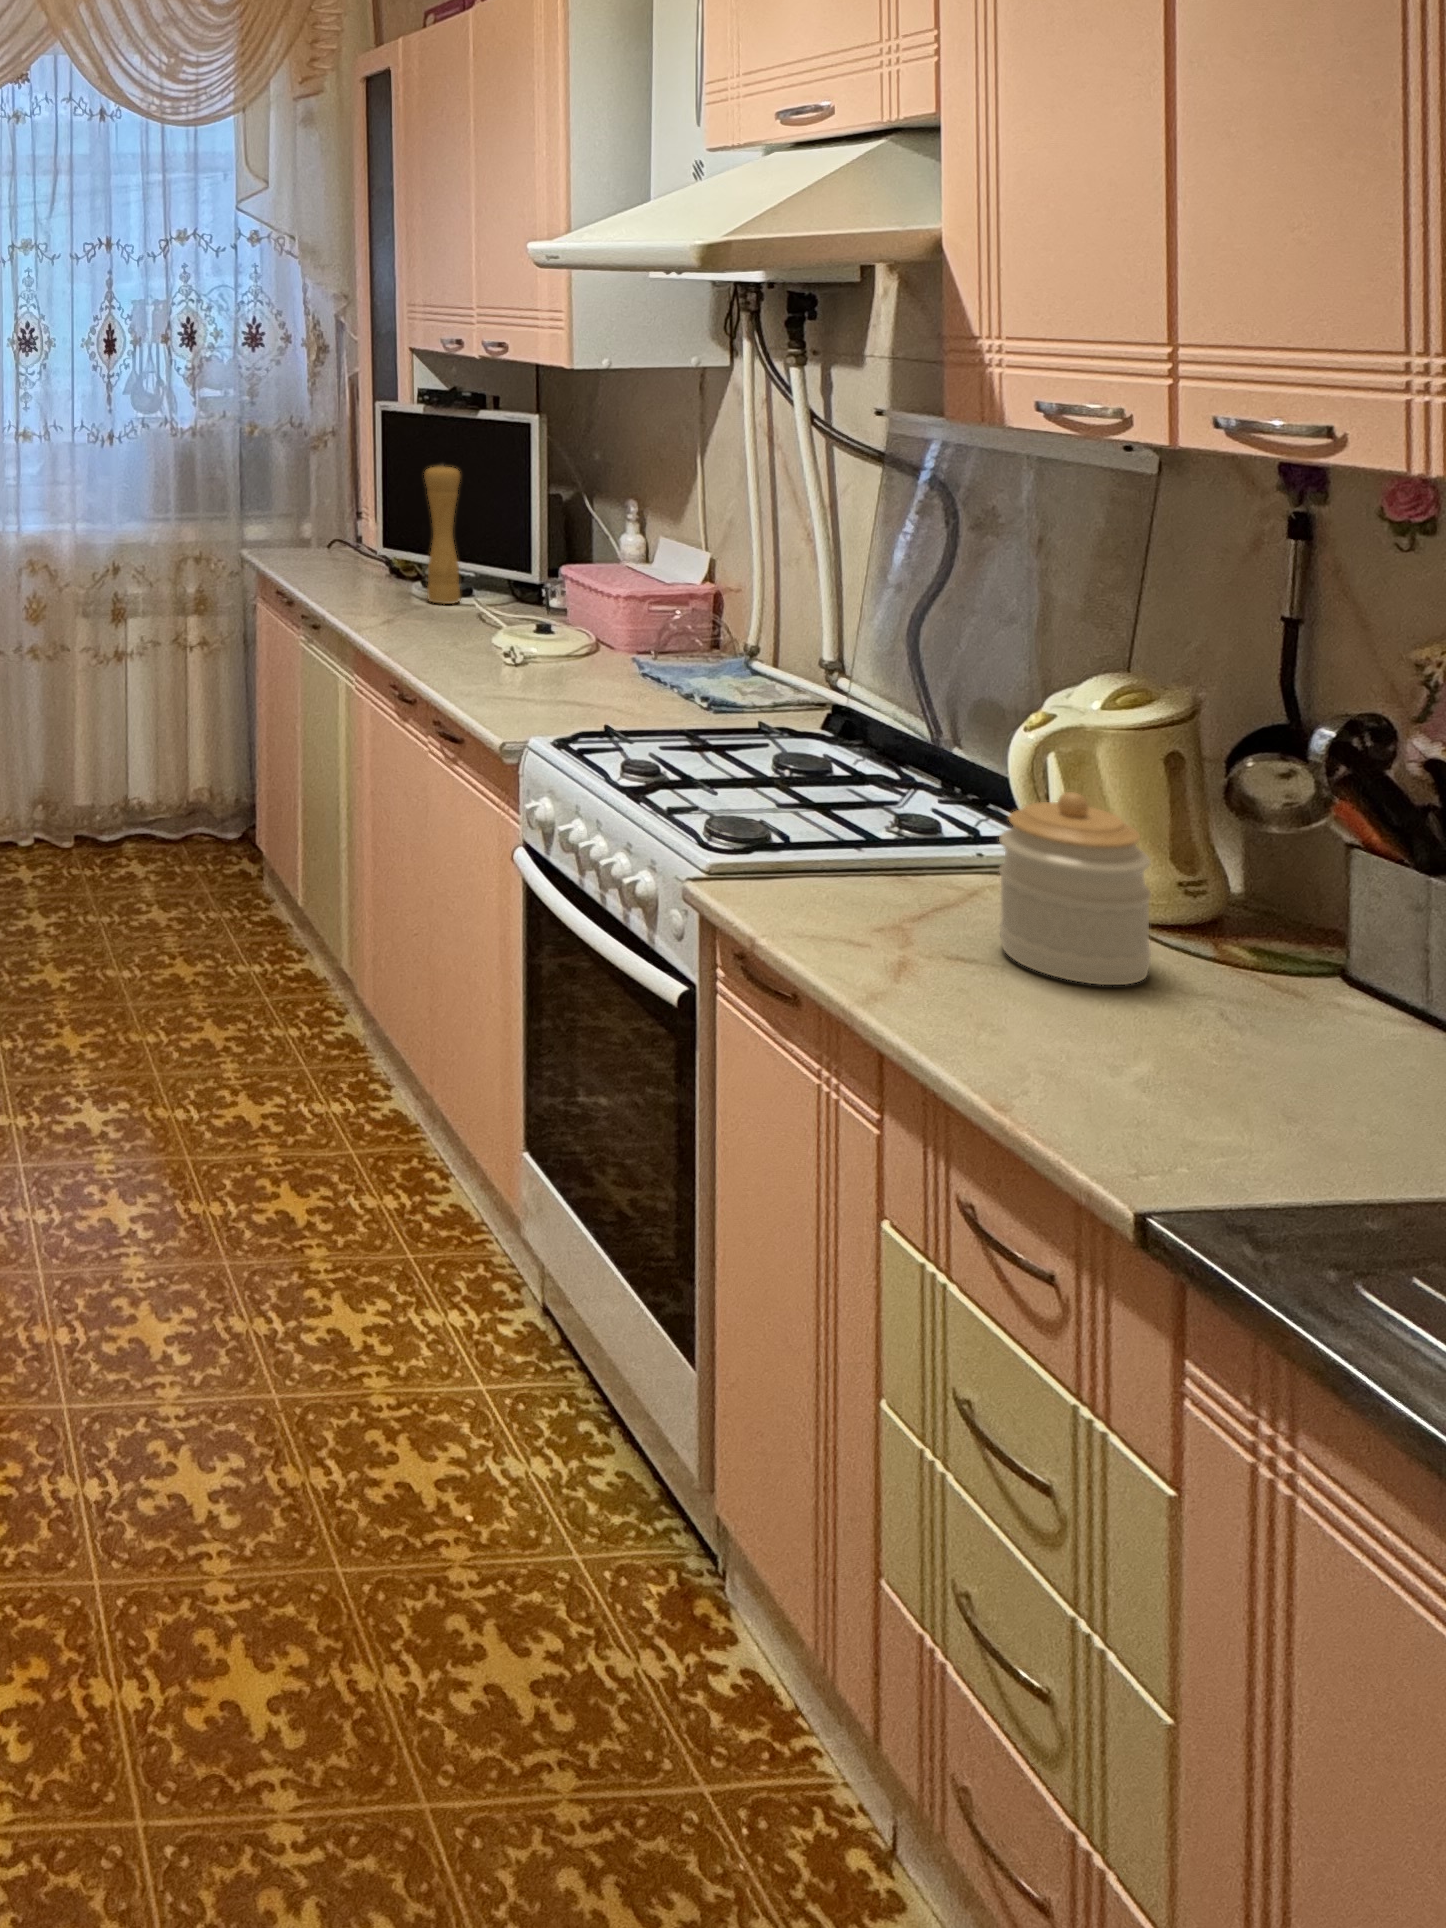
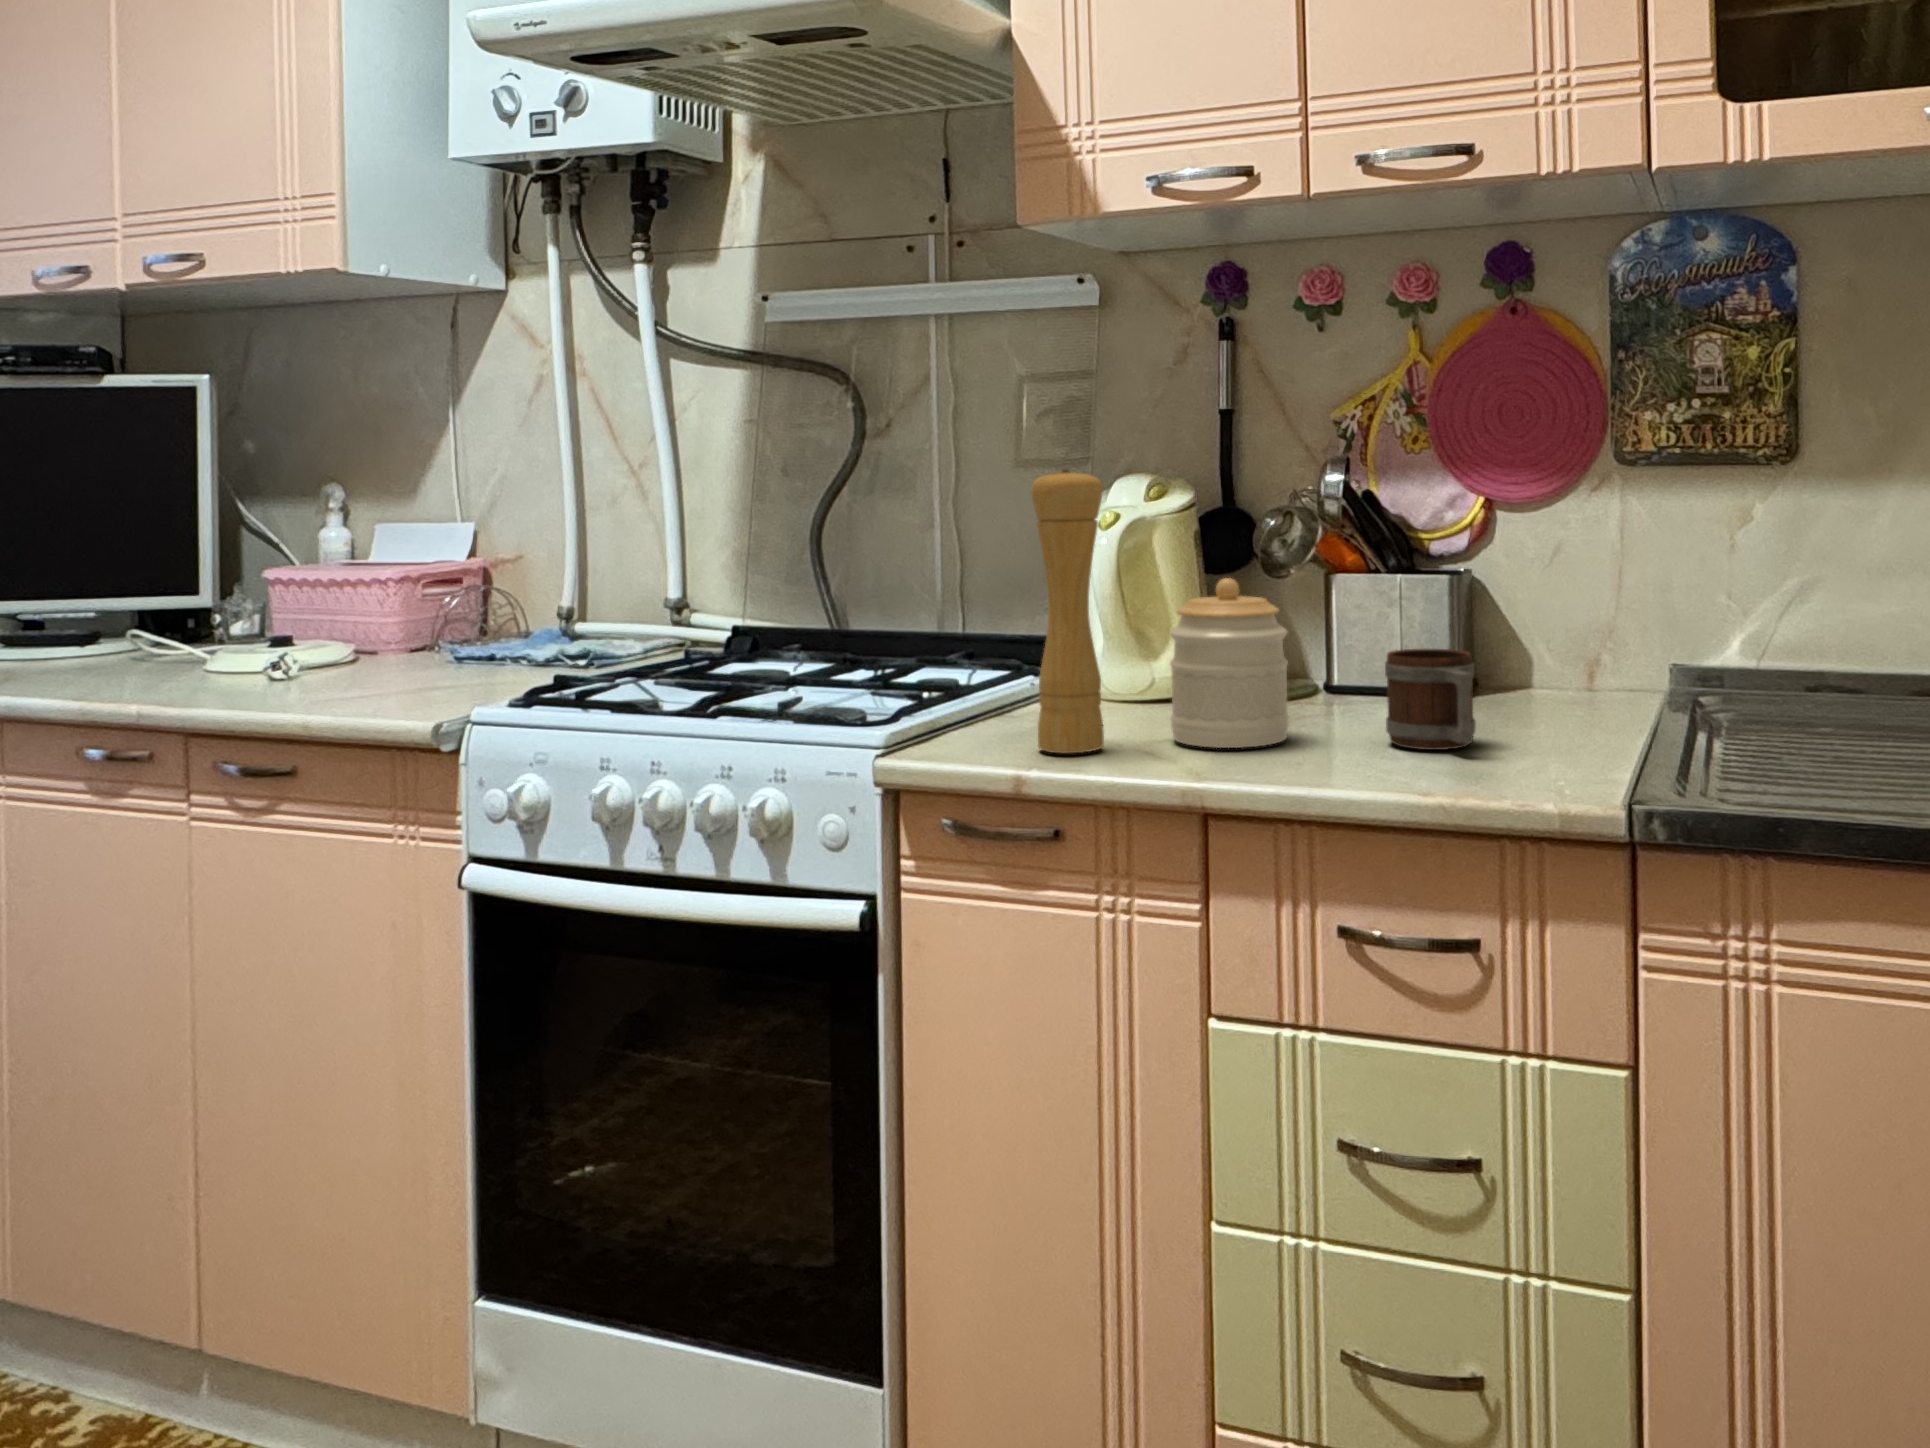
pepper mill: present [424,465,460,604] -> present [1031,469,1104,753]
mug: none [1214,934,1347,1079] -> present [1385,649,1476,750]

